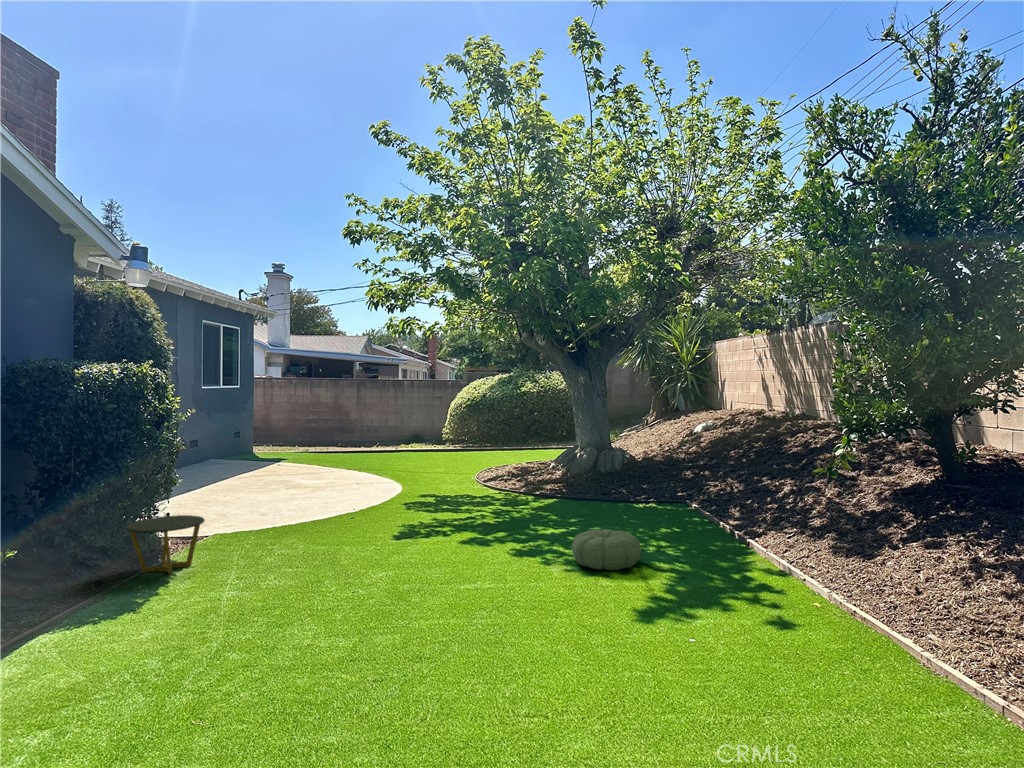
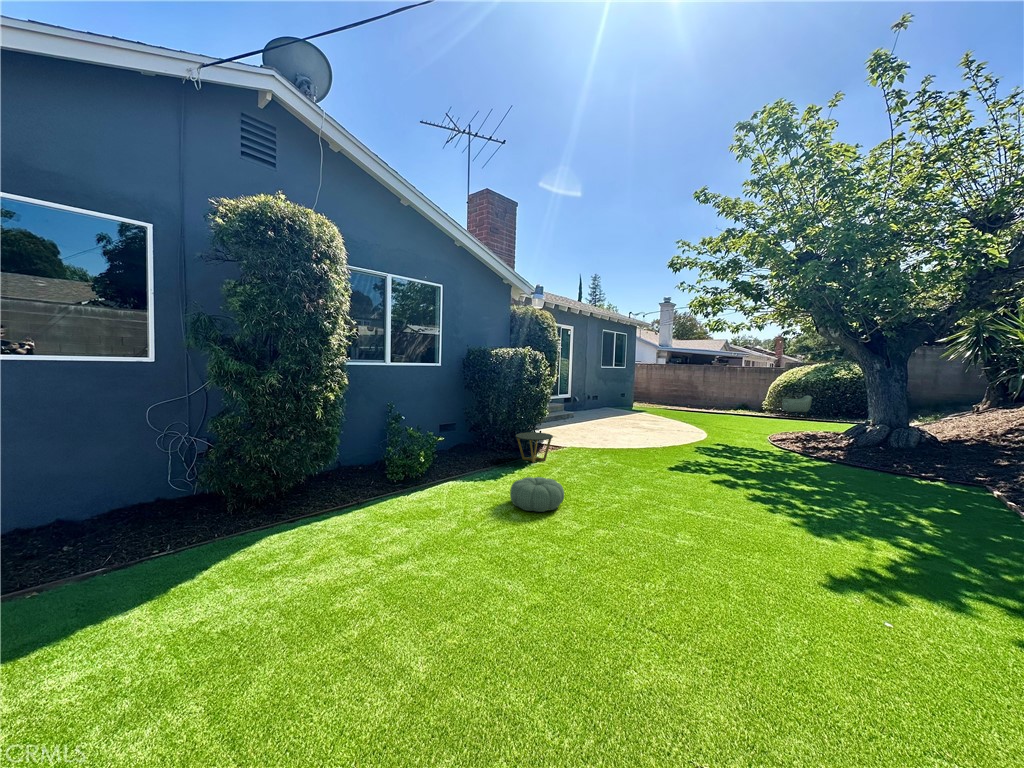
armchair: none [469,418,501,448] -> present [782,396,812,418]
pouf: present [572,529,641,570] -> present [510,477,564,512]

